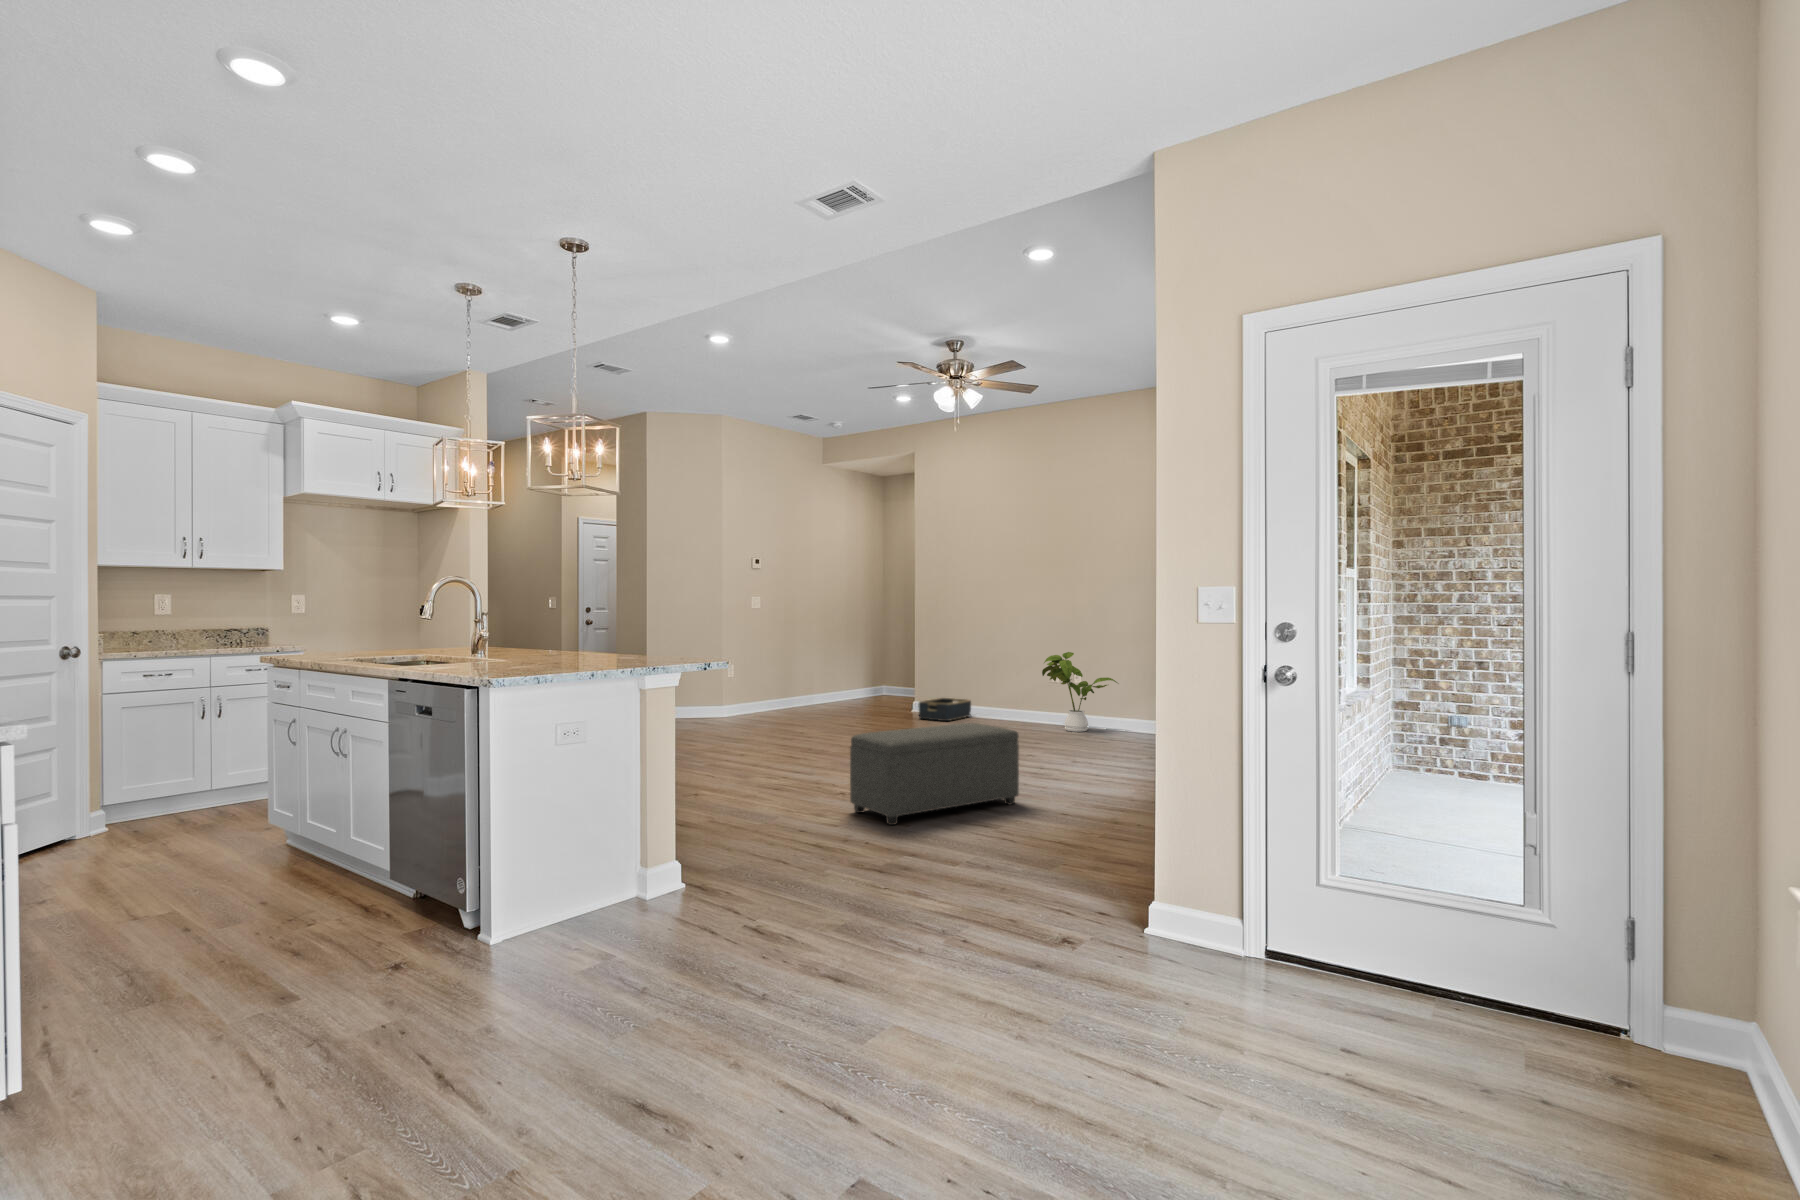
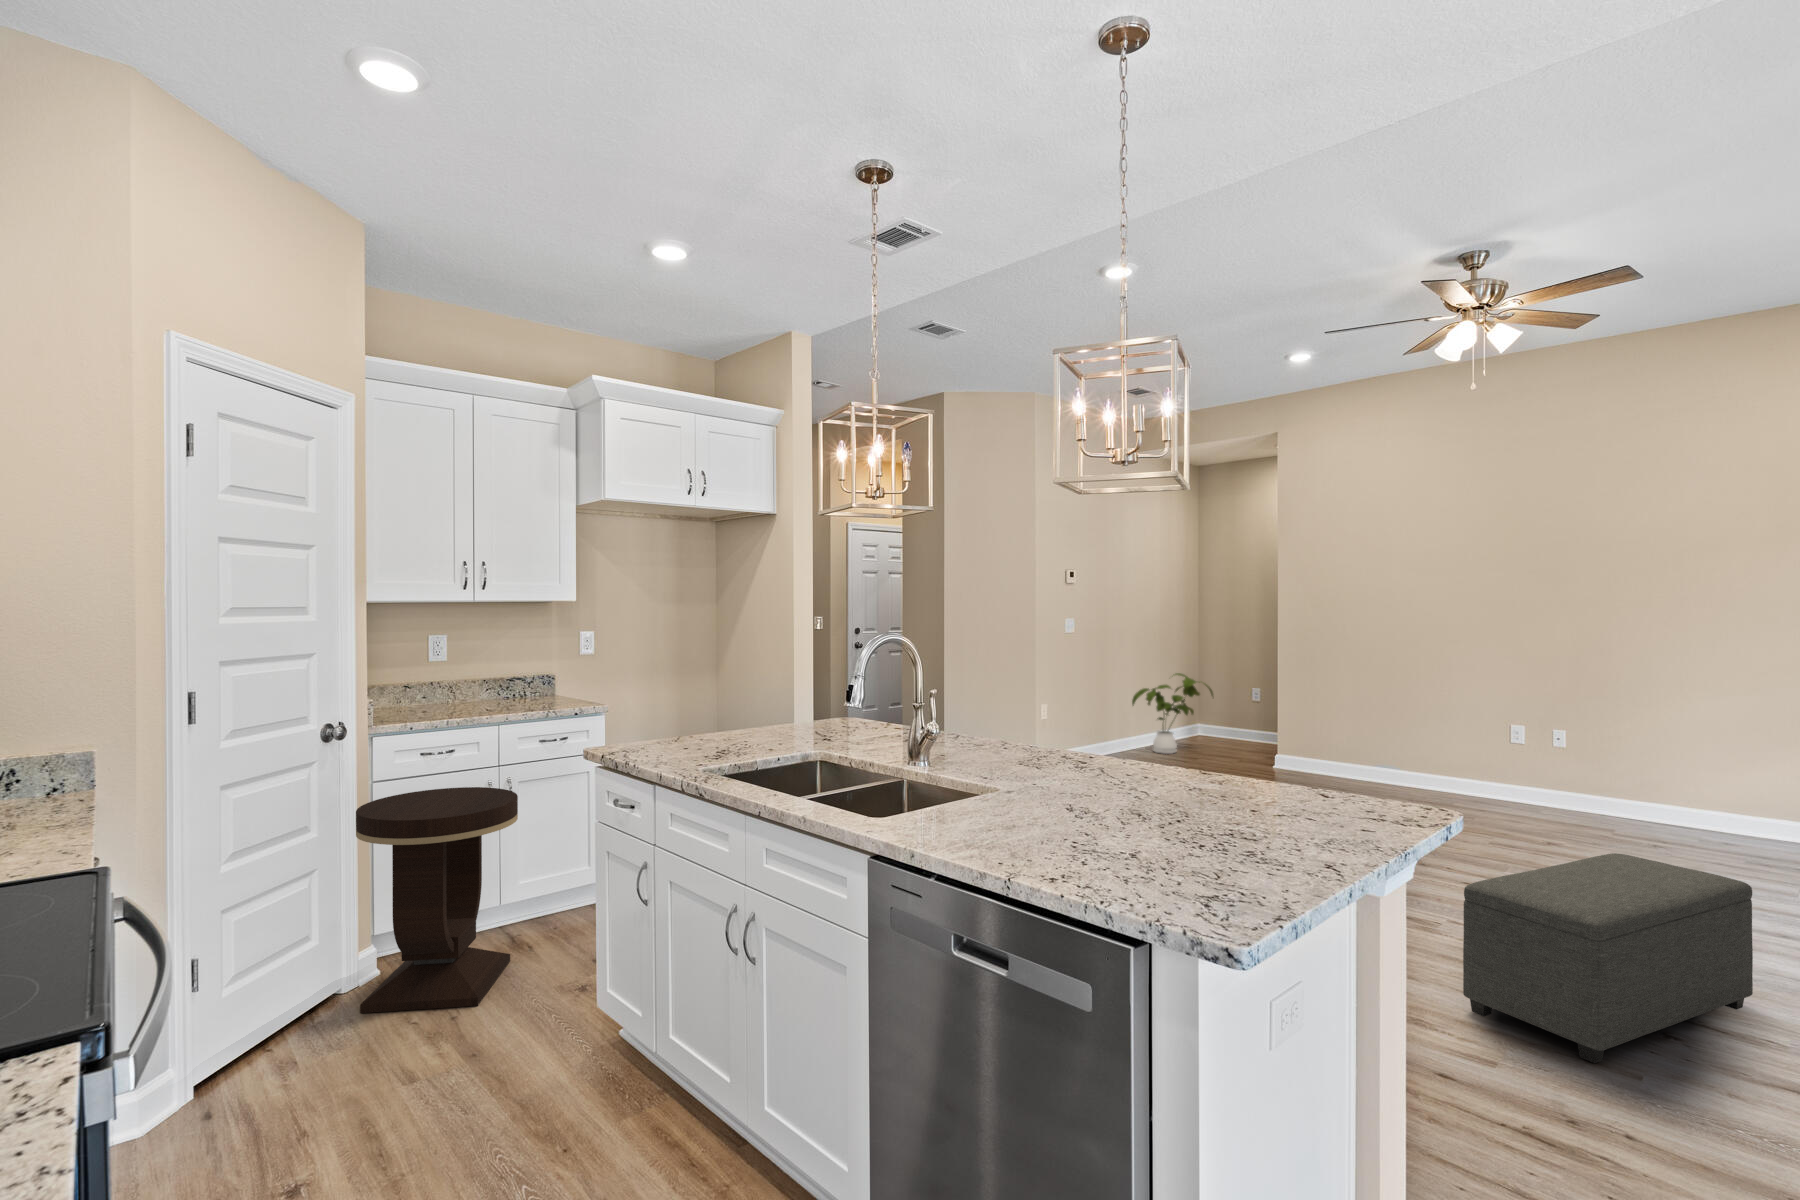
house plant: present [1042,652,1117,732] -> present [1132,673,1213,754]
side table: none [87,698,219,845] -> present [356,787,518,1013]
basket: present [919,698,971,721] -> none [1300,750,1369,786]

